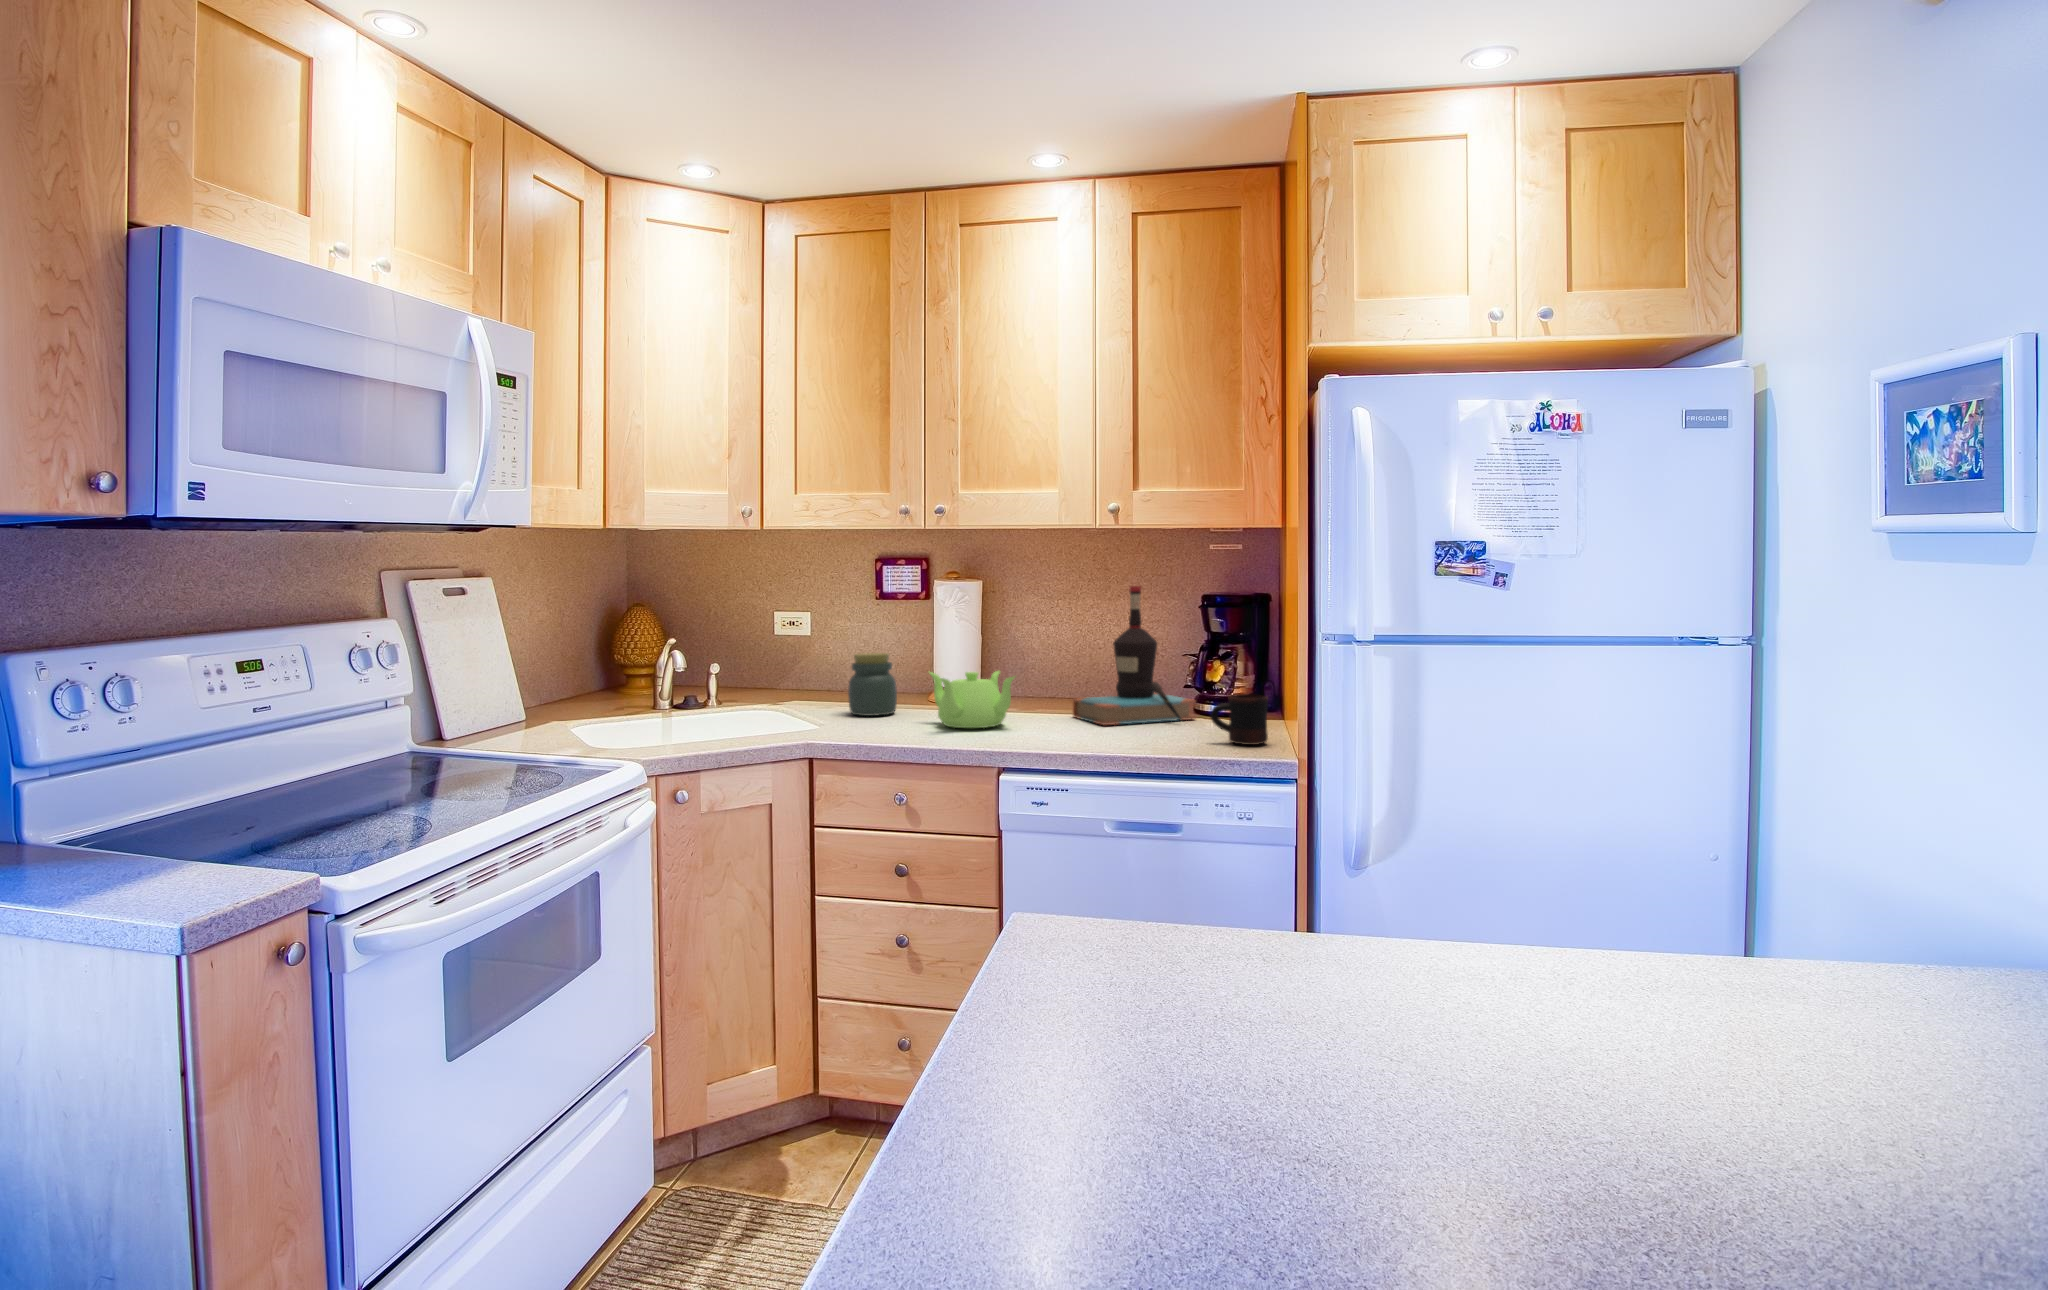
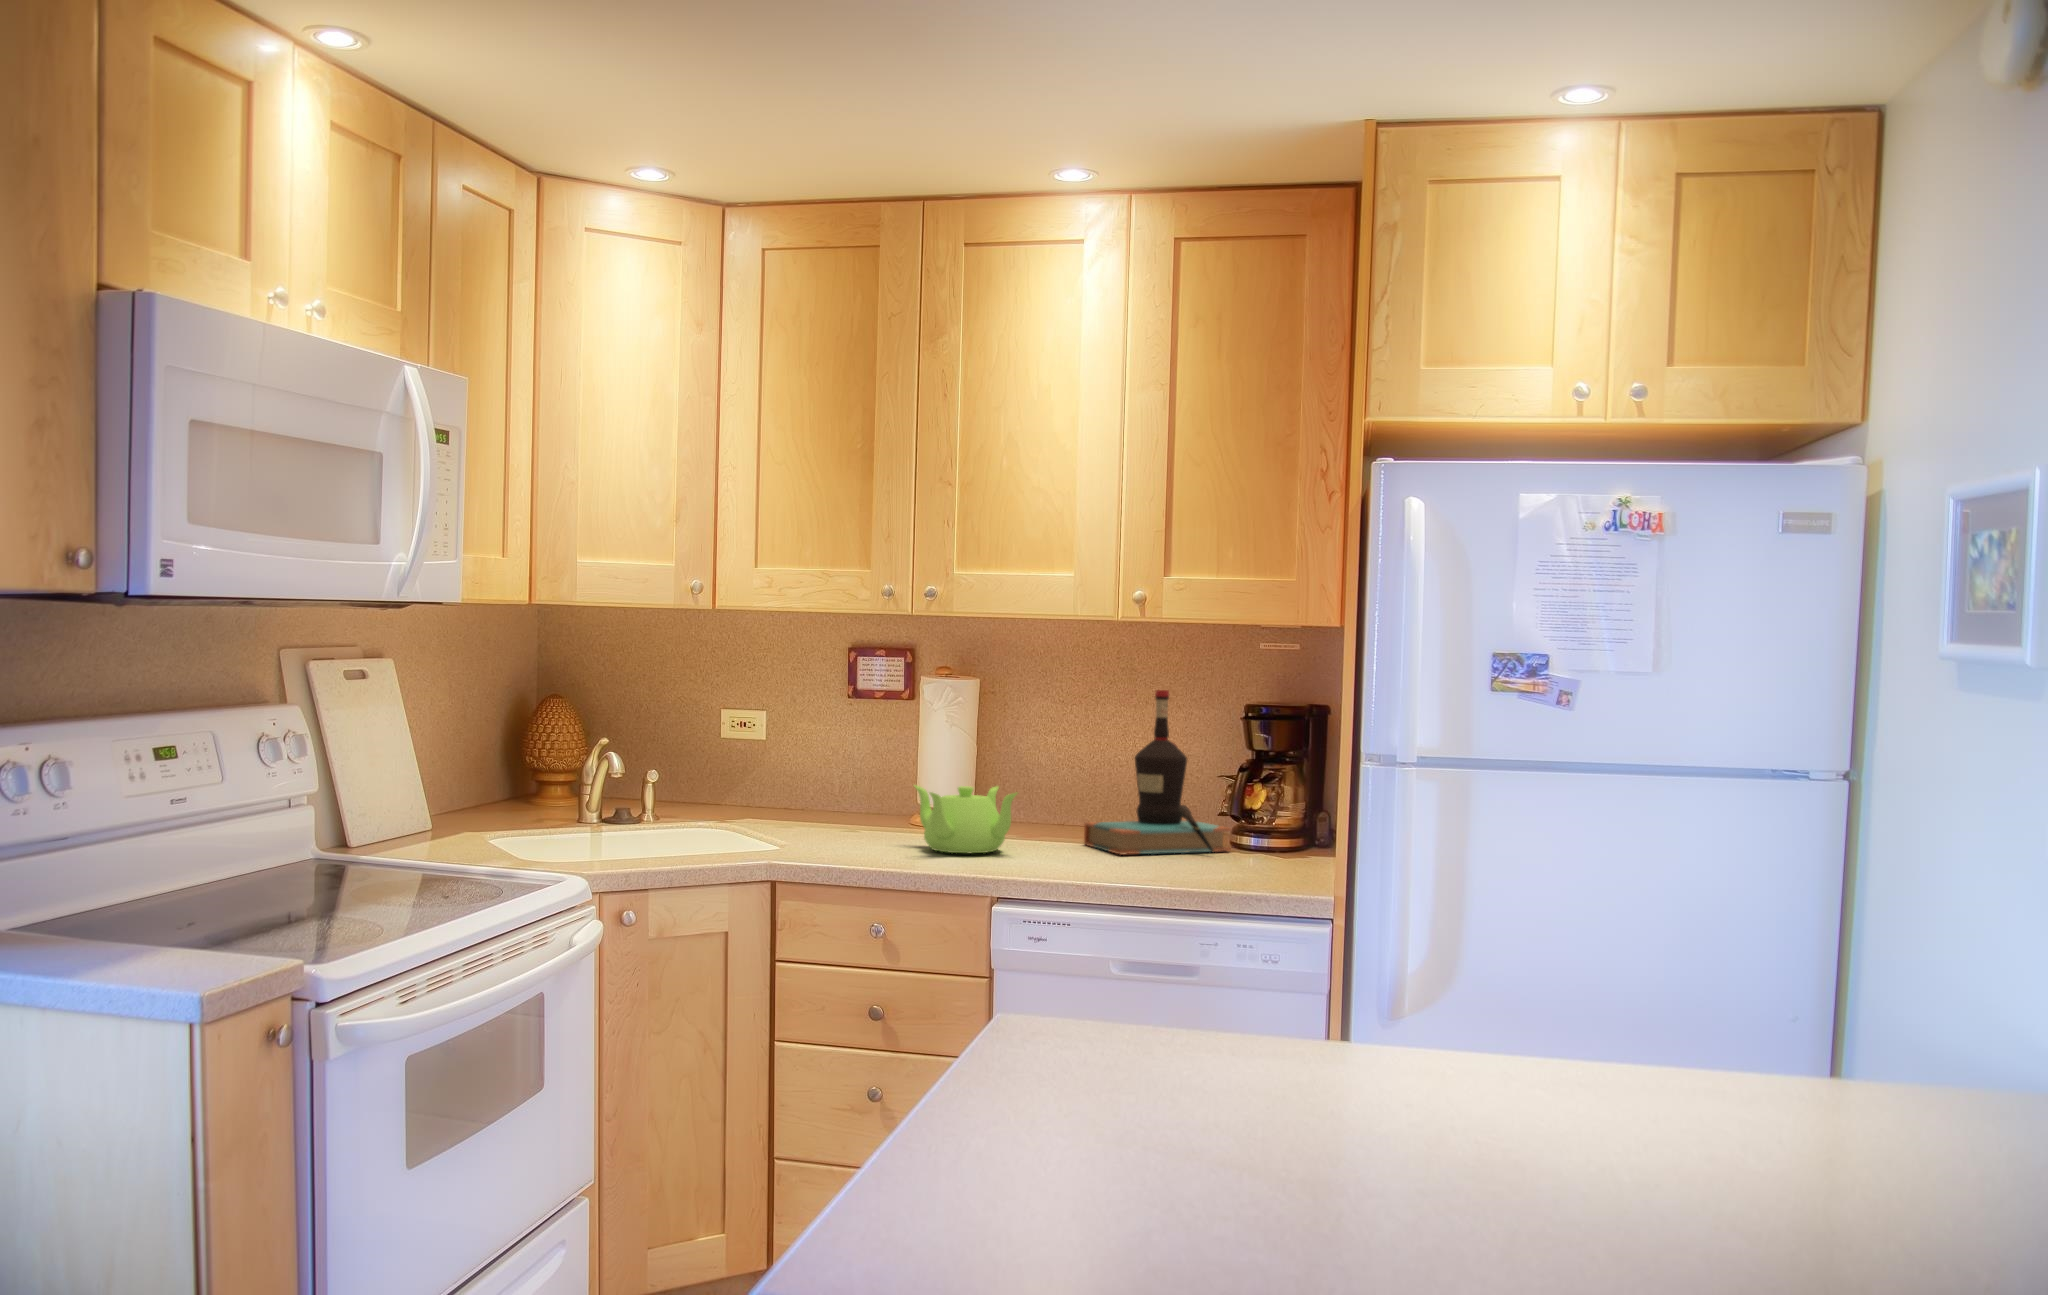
jar: present [848,653,897,716] -> none [816,761,873,836]
mug: present [1210,694,1268,745] -> none [1245,821,1312,880]

